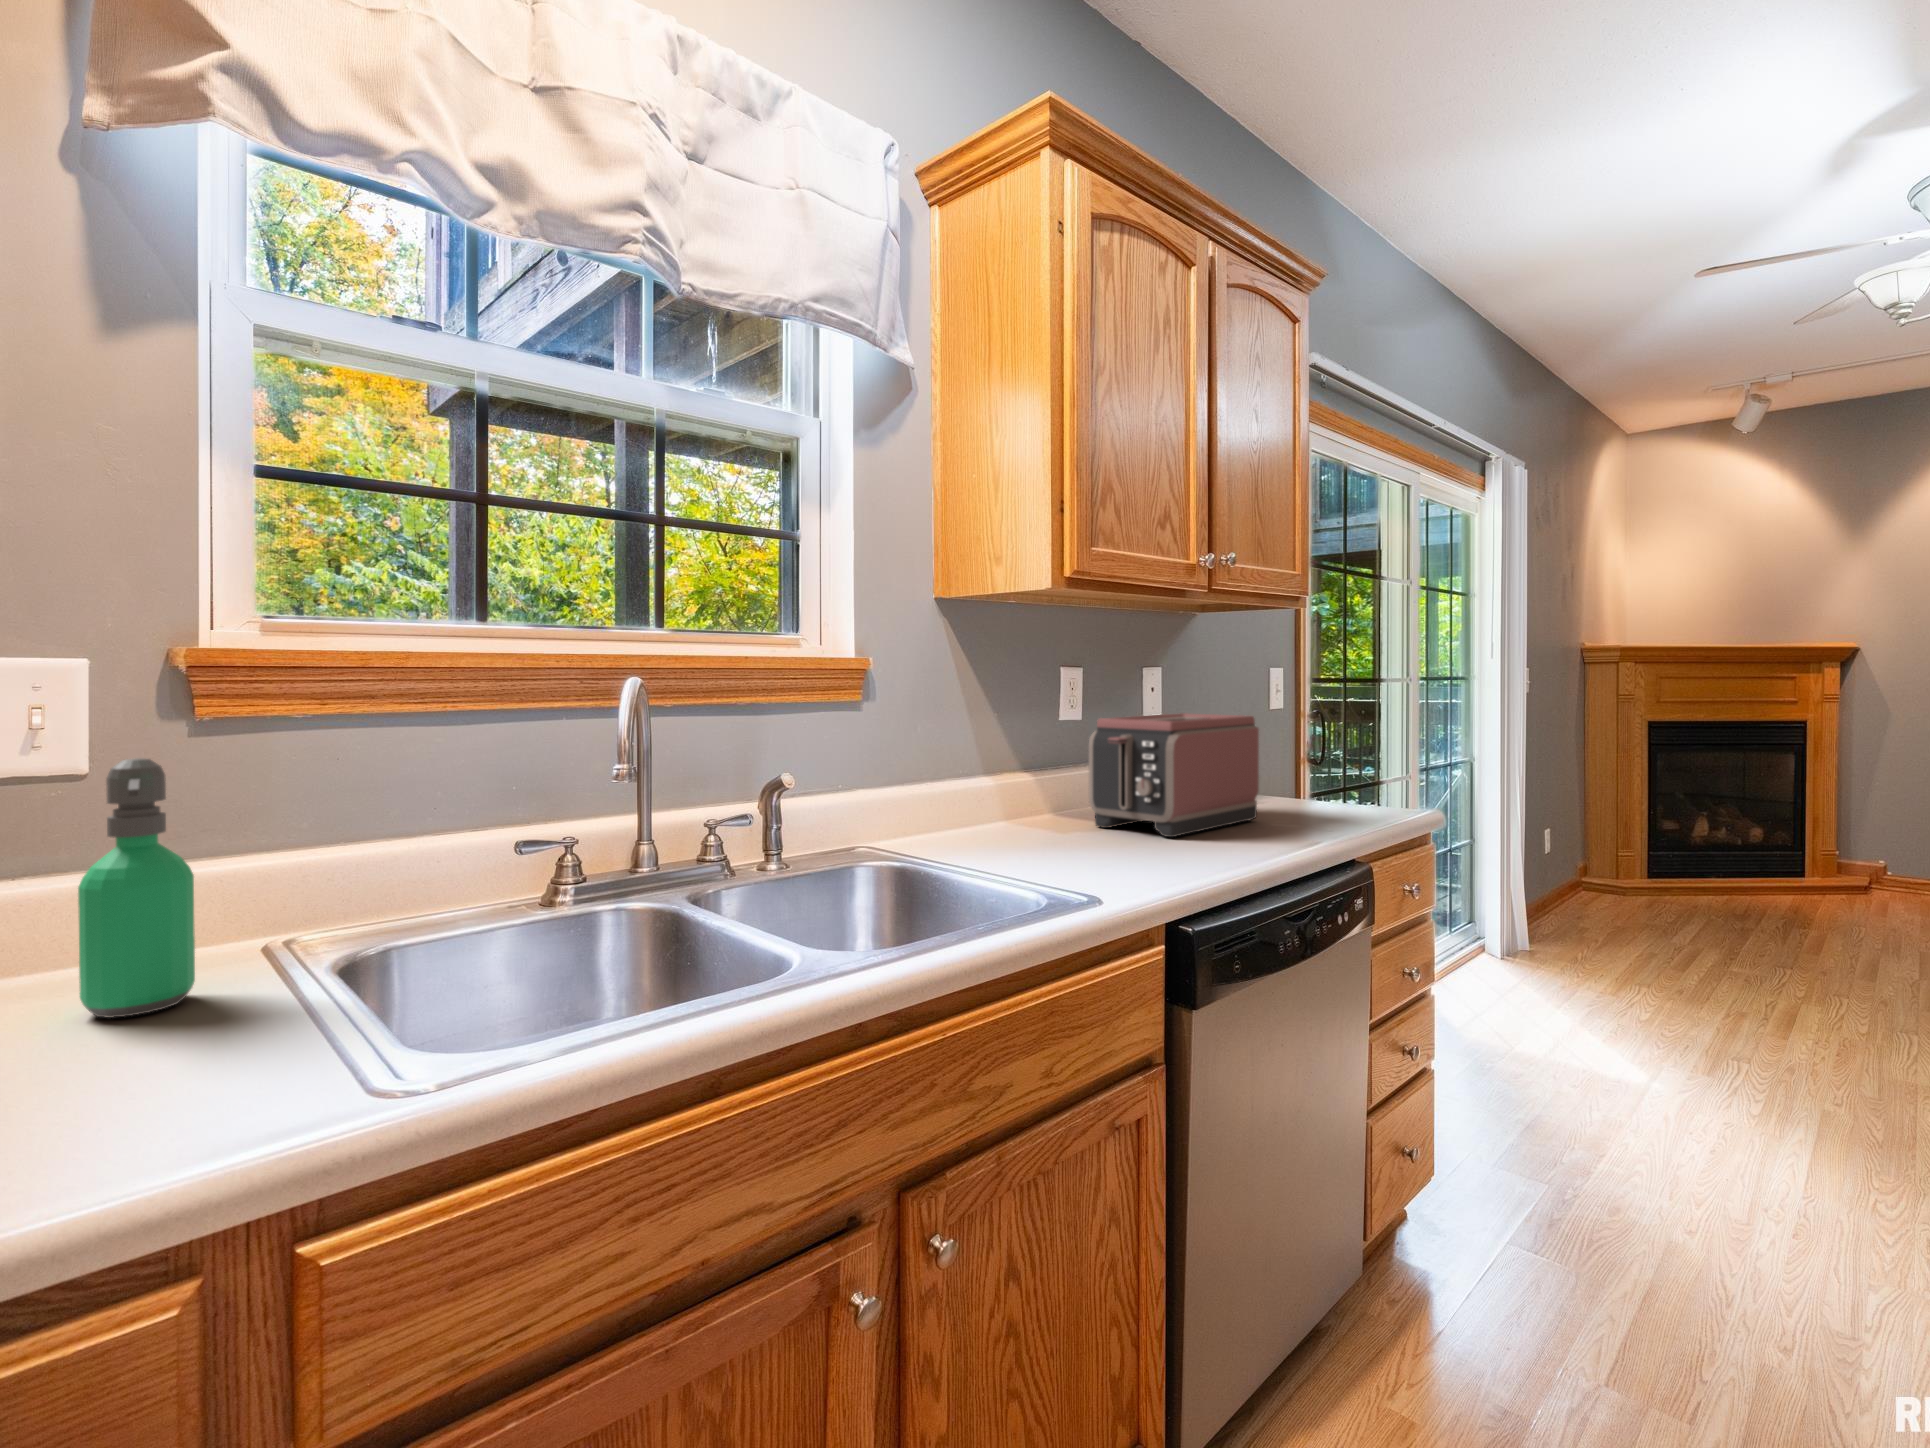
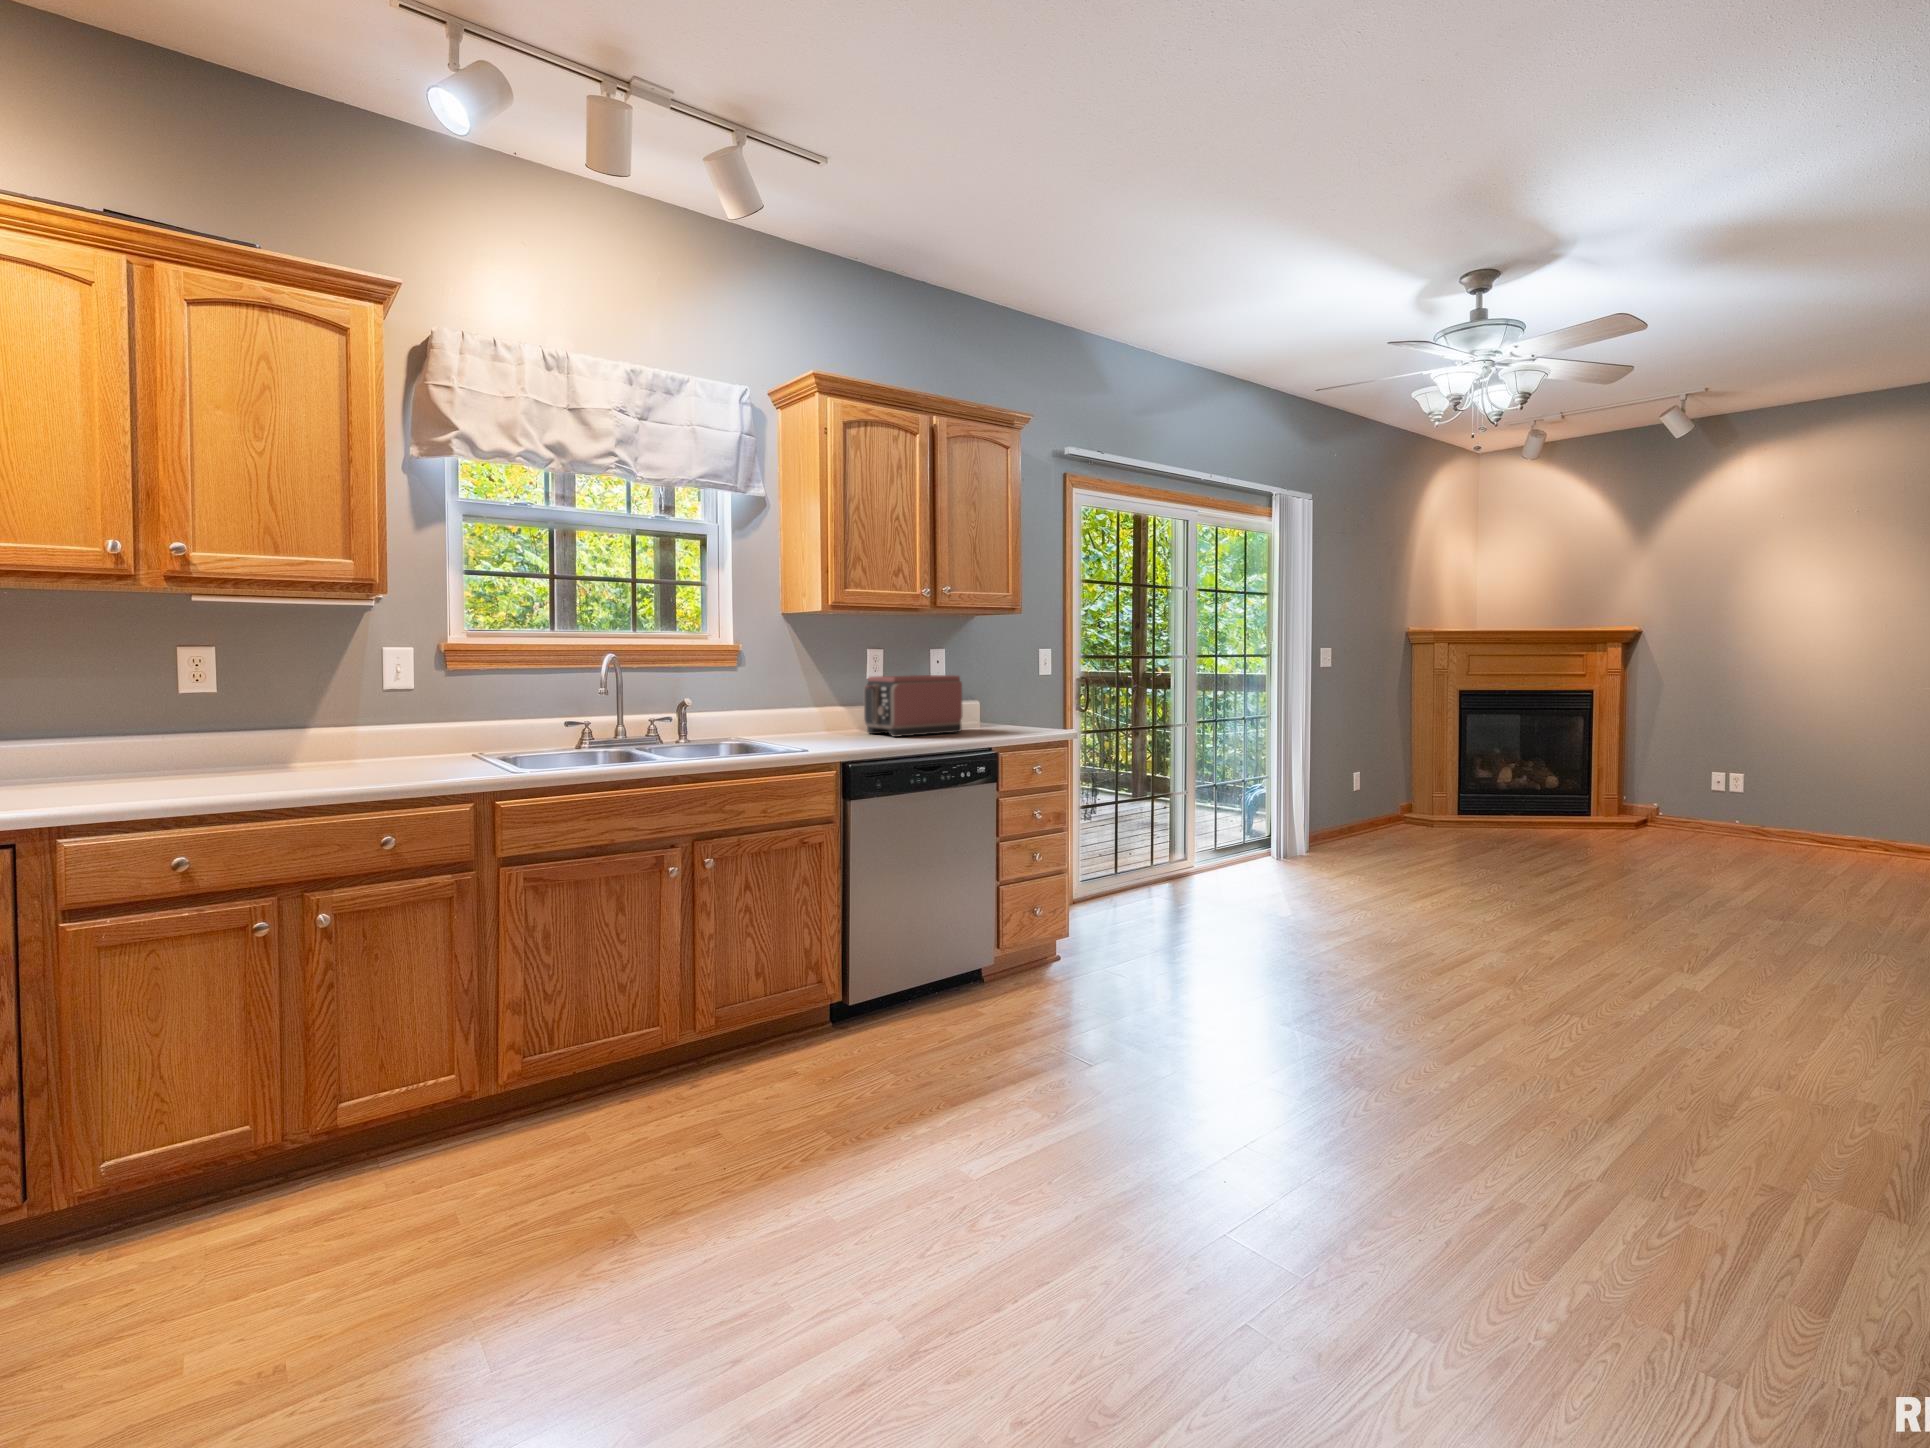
soap dispenser: present [78,758,195,1018] -> none [421,681,455,764]

